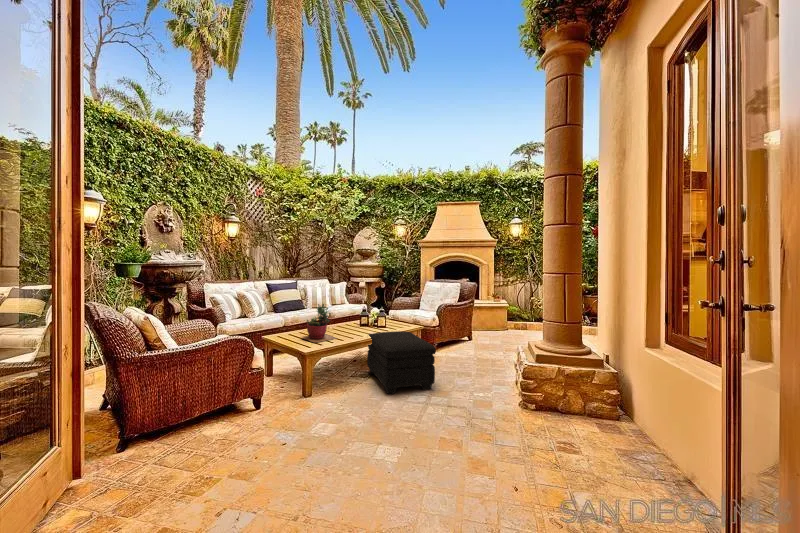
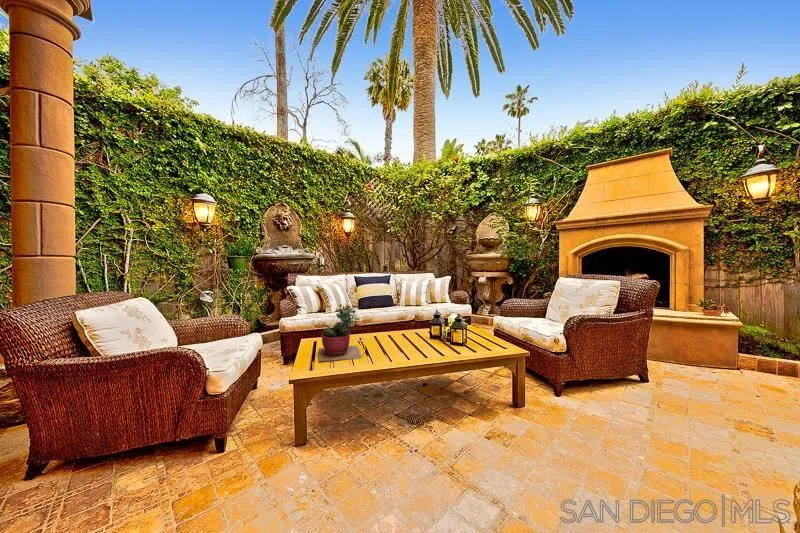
ottoman: present [367,331,436,394] -> none [388,357,499,507]

